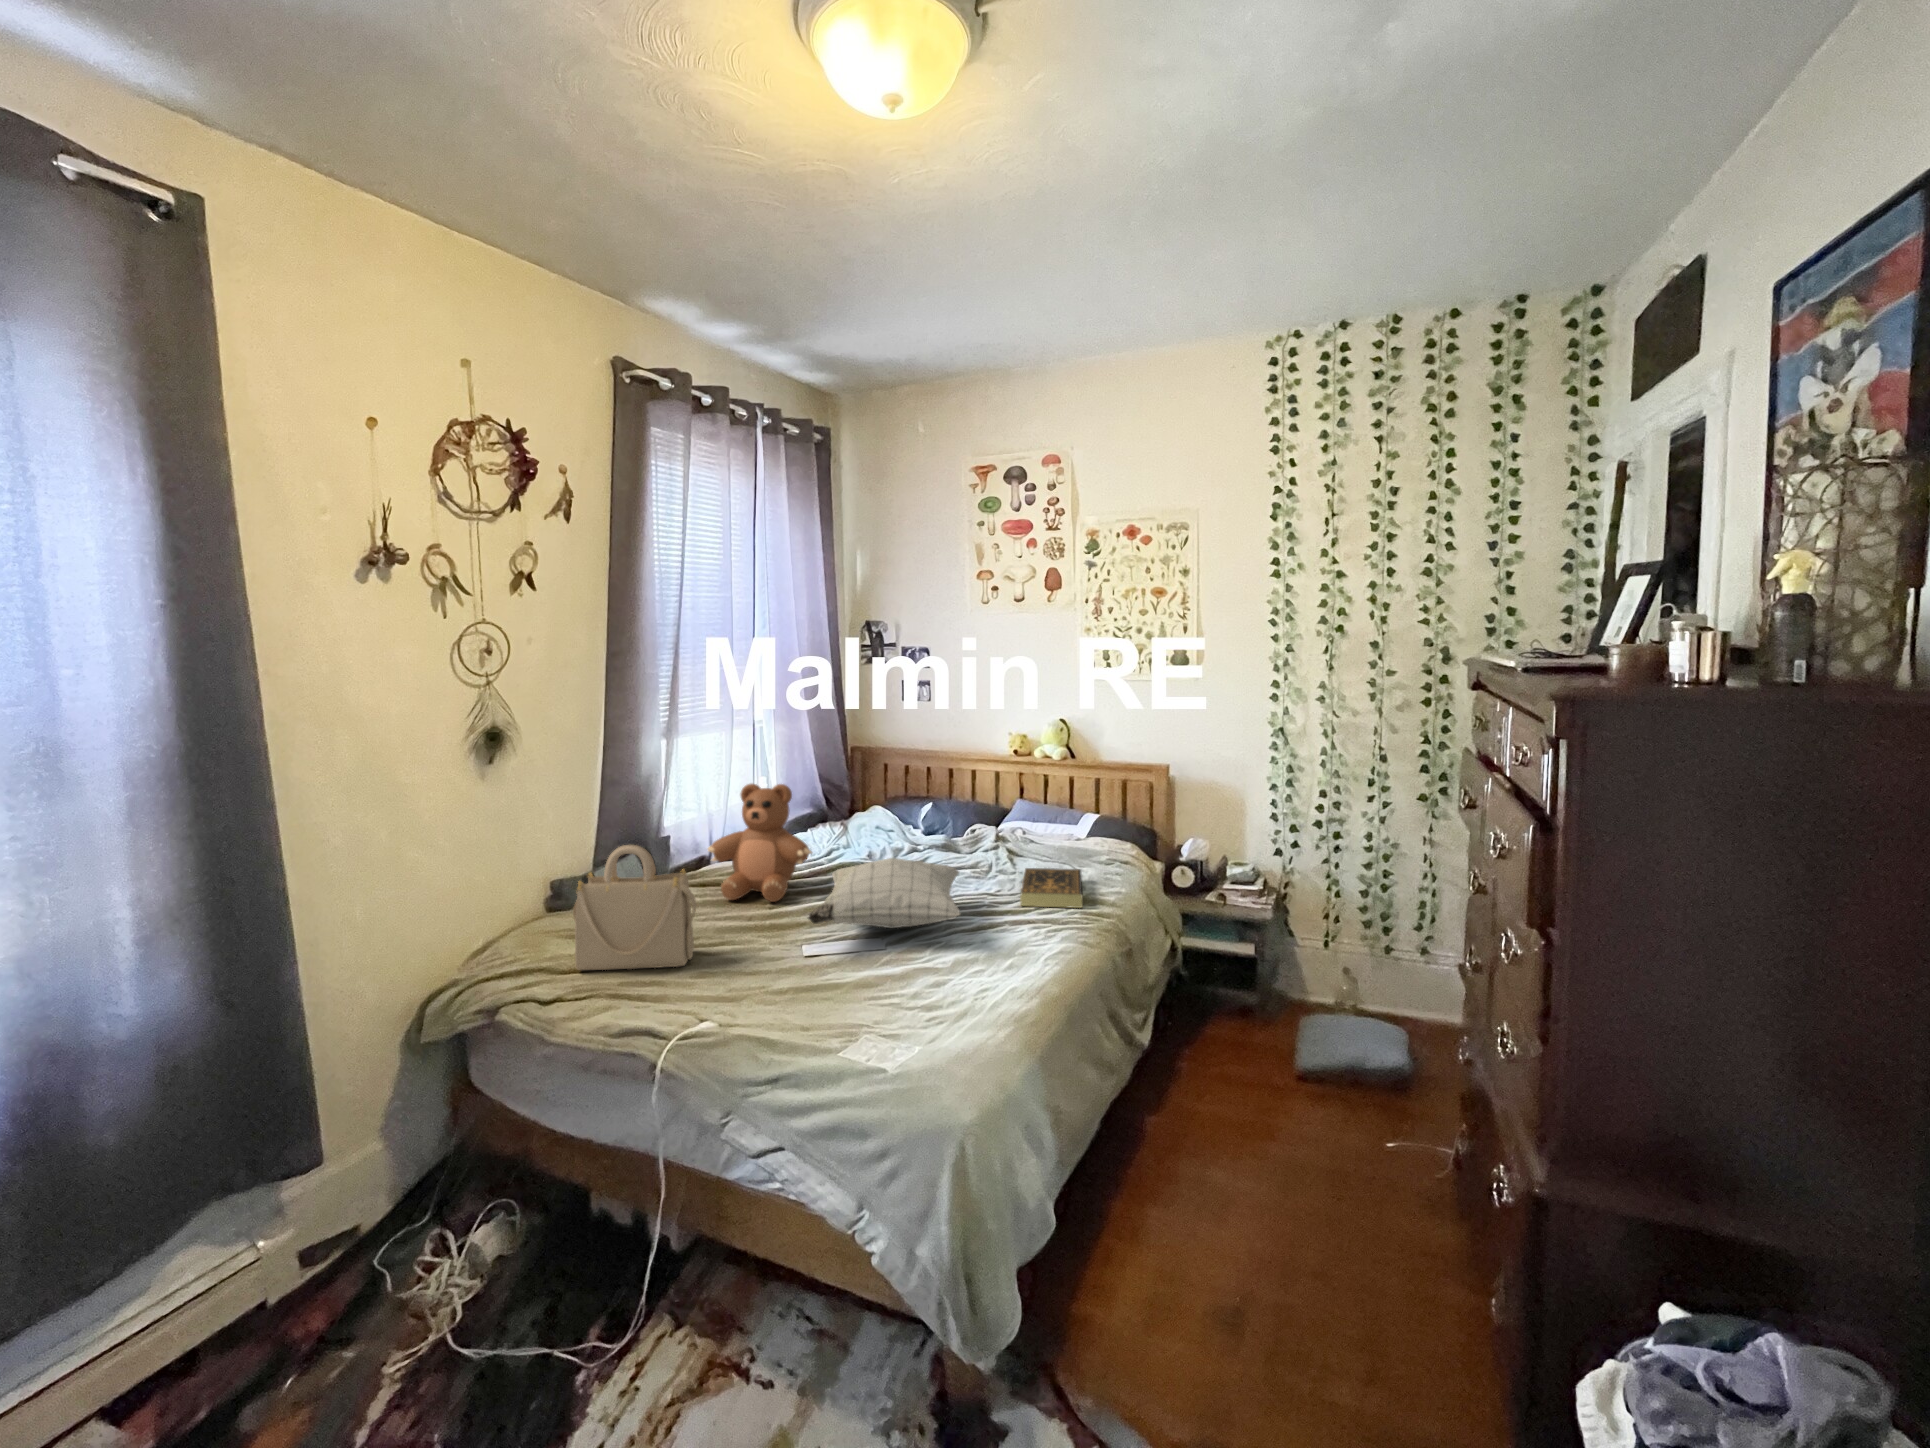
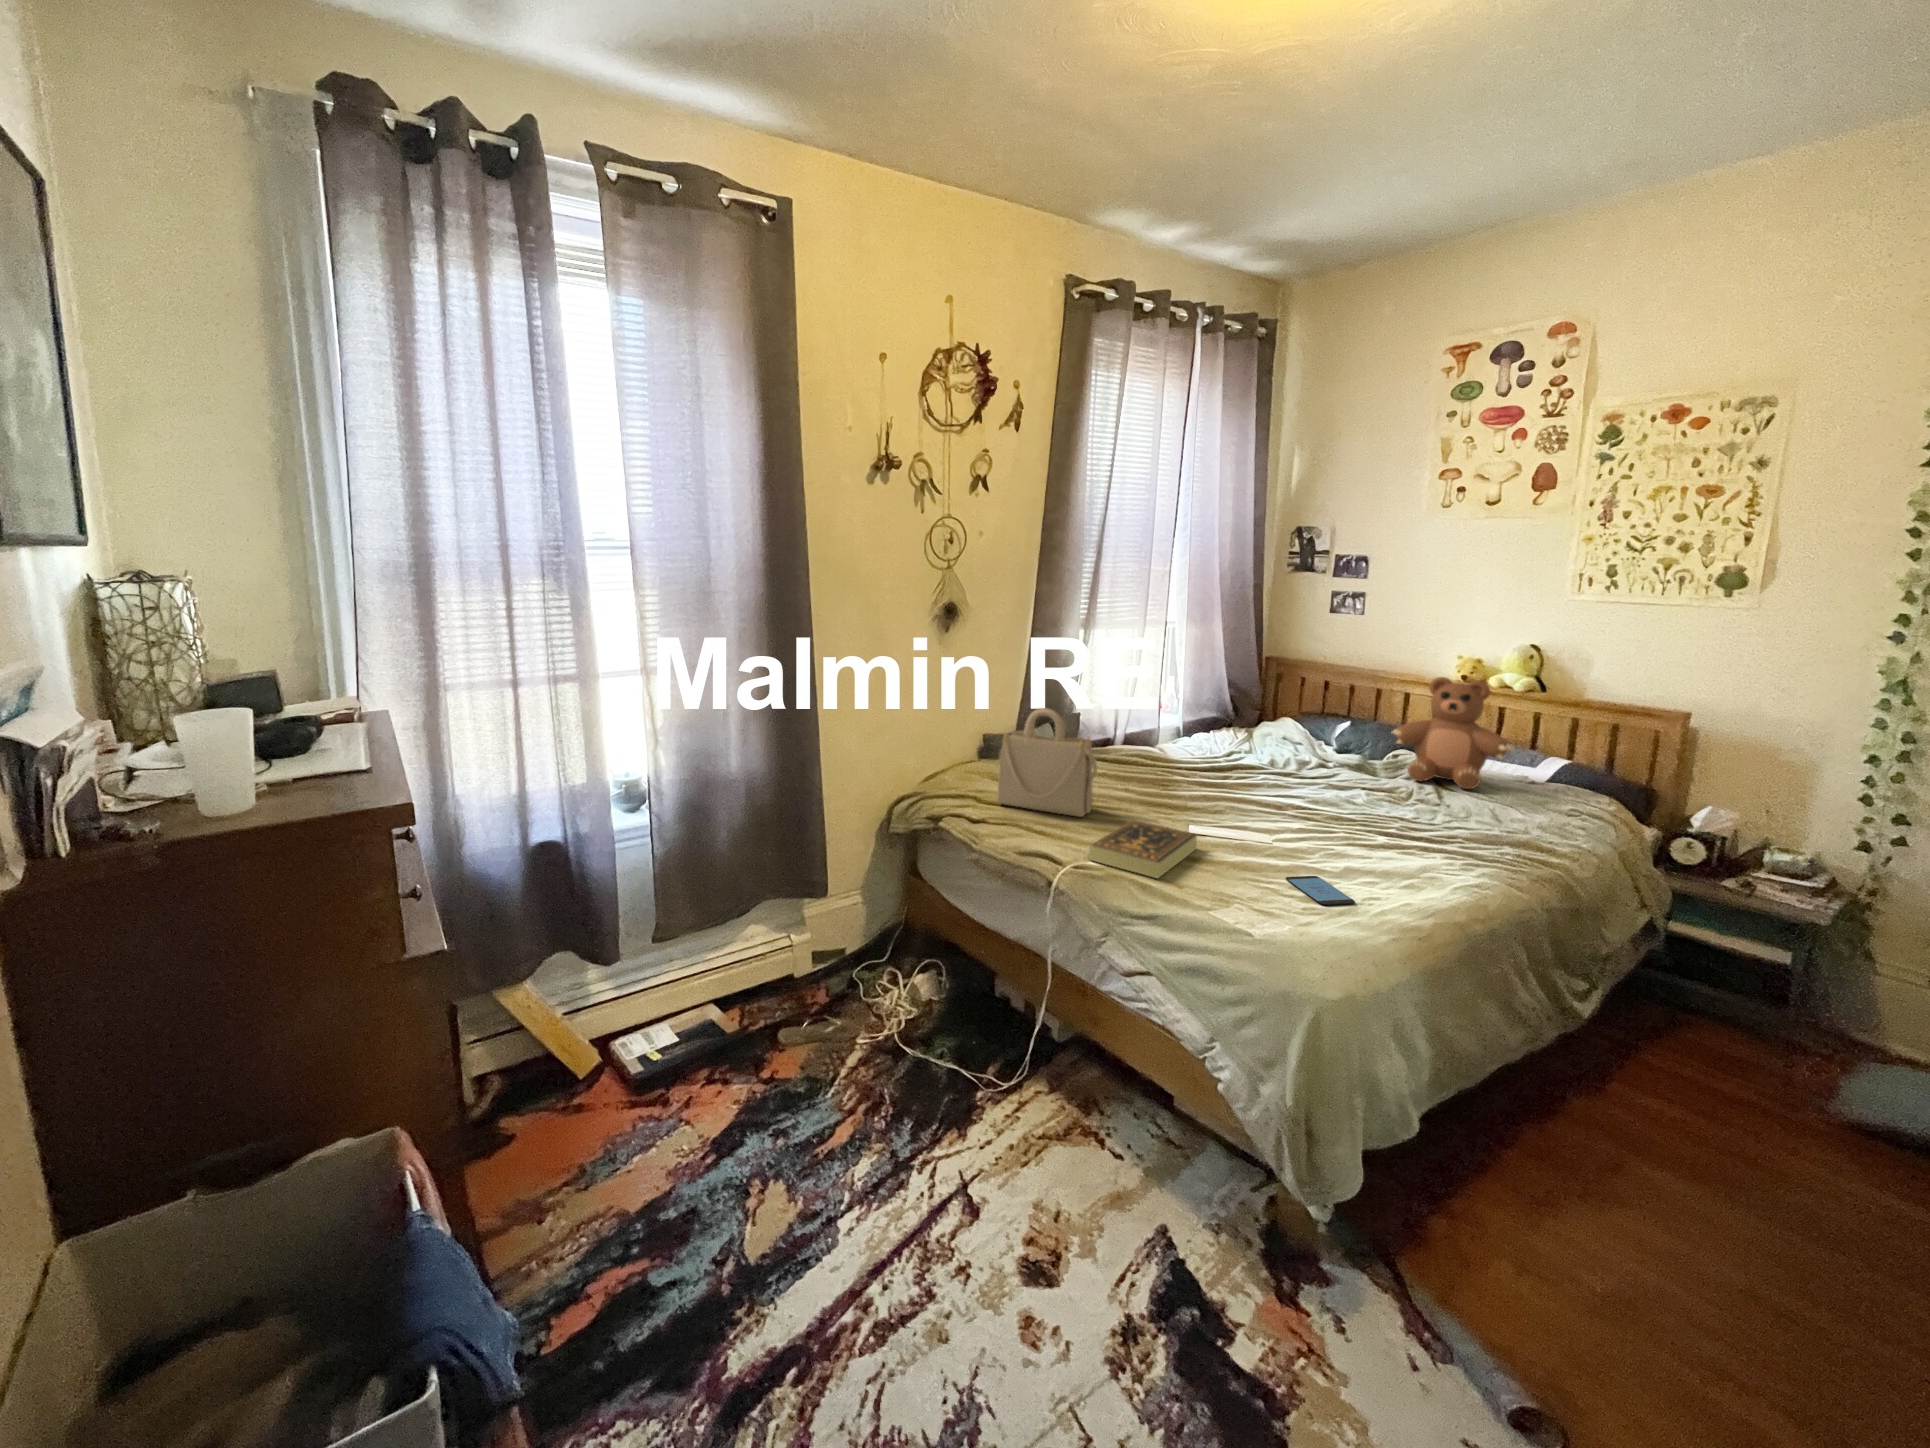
teddy bear: present [708,784,812,902] -> present [1391,677,1514,789]
pillow: present [808,858,960,928] -> none [1196,759,1367,826]
book: present [1020,868,1083,908] -> present [1089,820,1197,878]
smartphone: none [906,980,971,1012] -> present [1286,876,1355,905]

